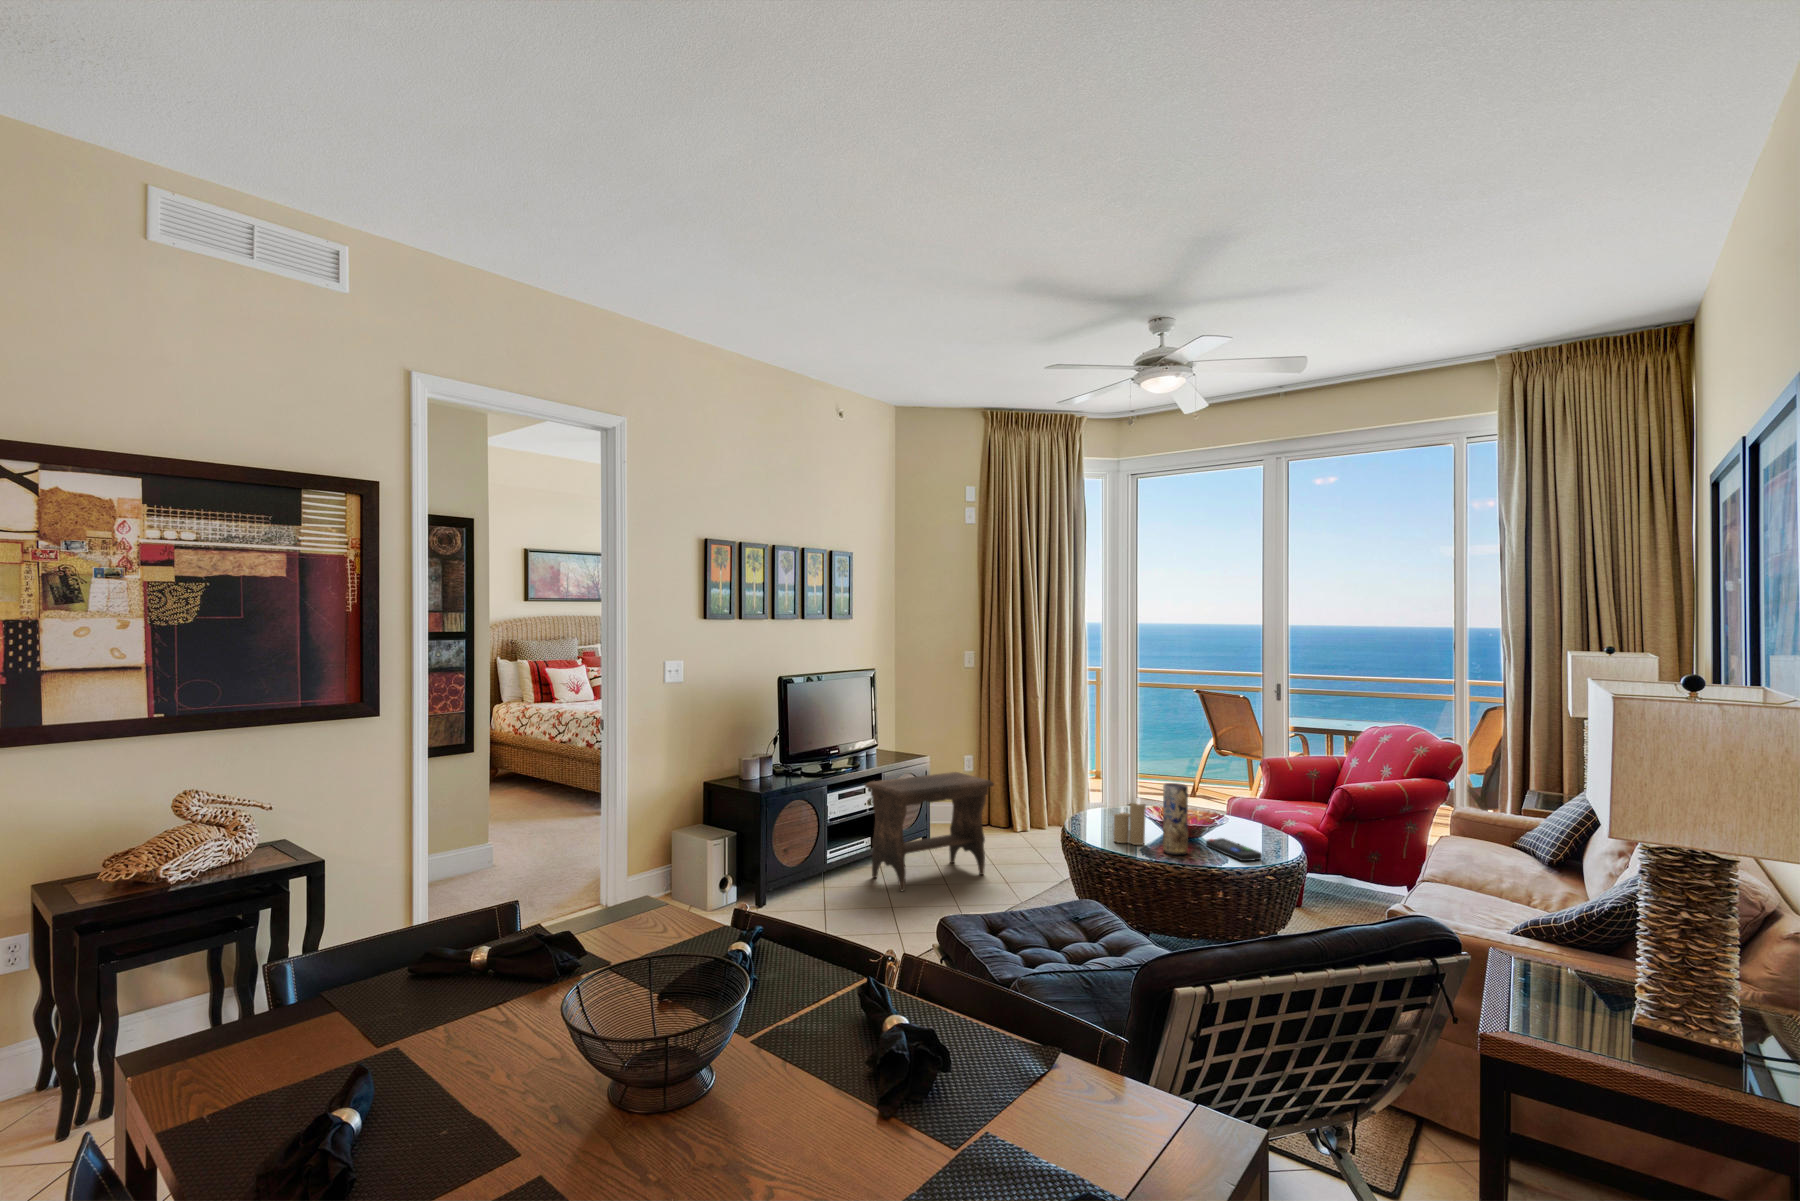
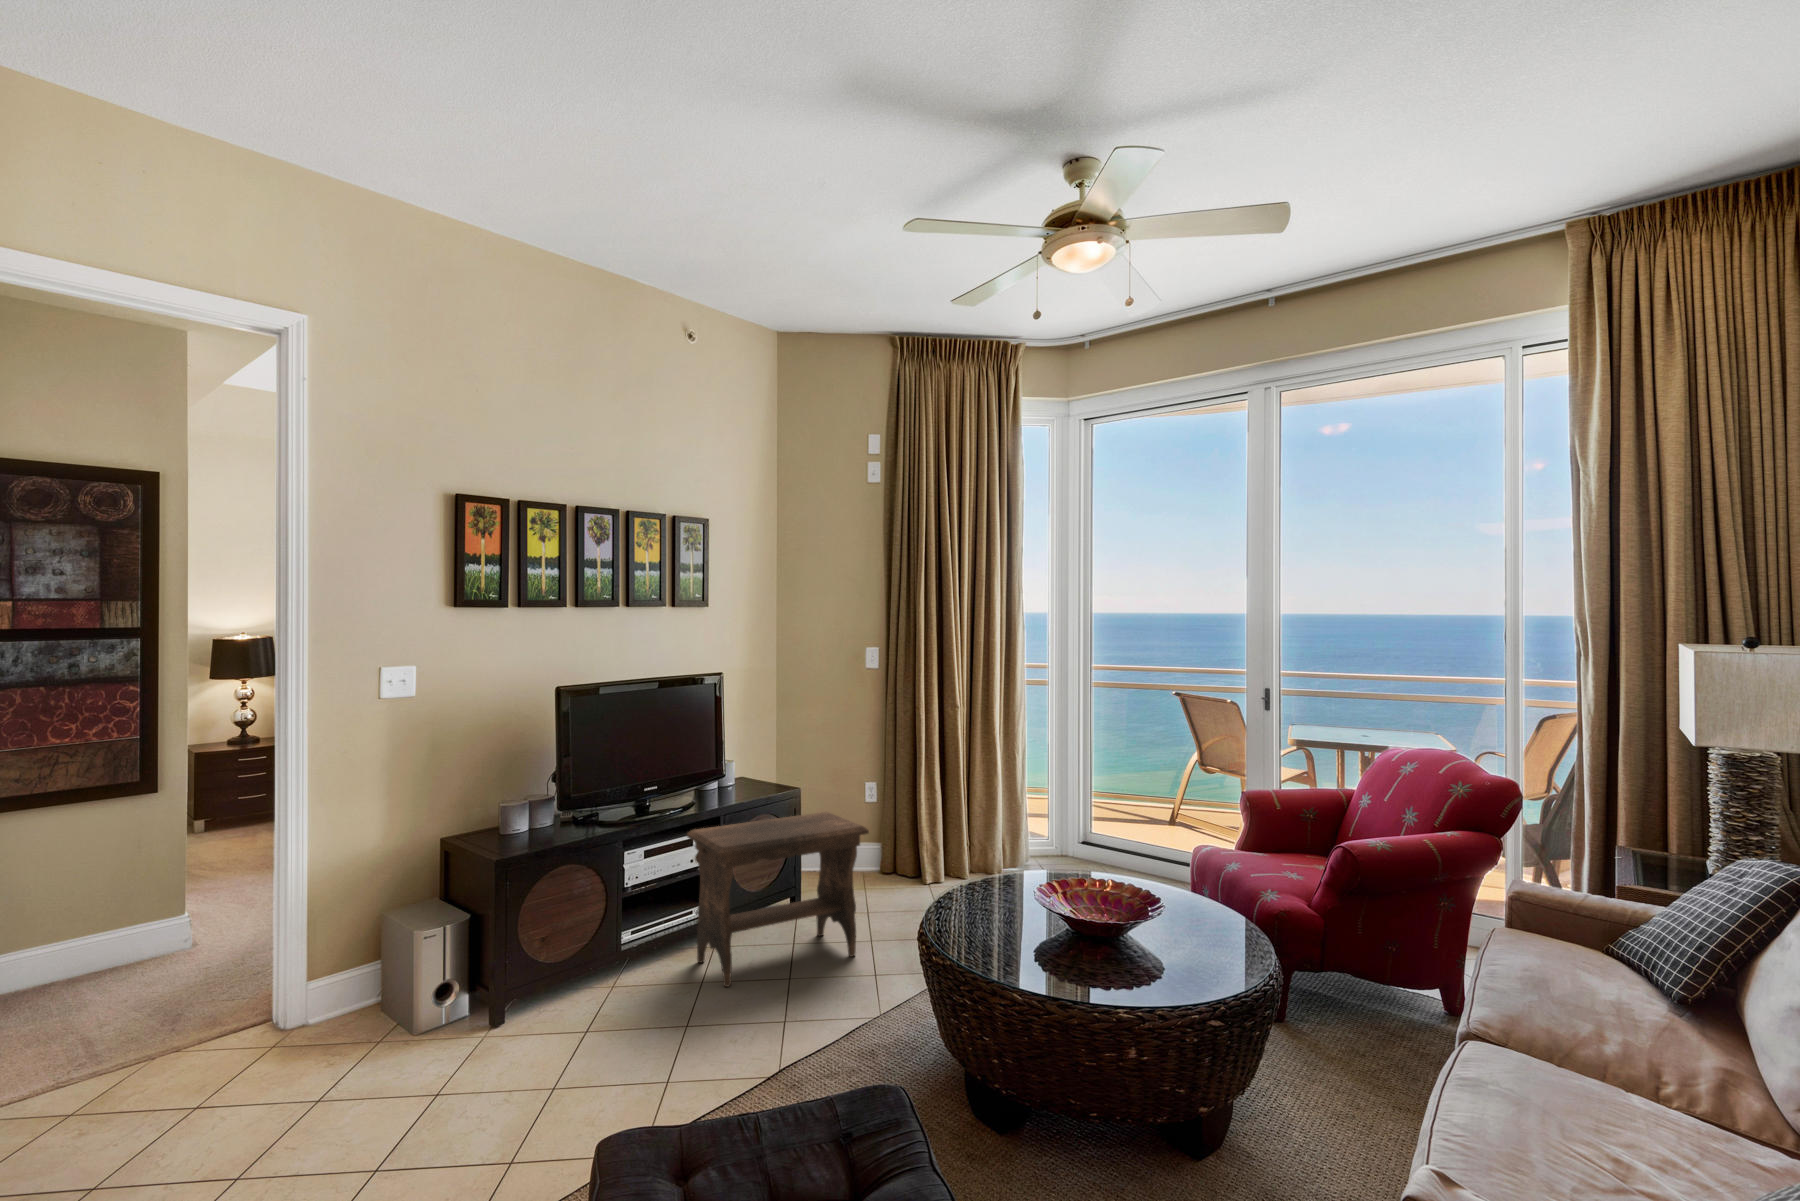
vase: present [1163,783,1188,855] -> none [1054,855,1093,974]
candle: present [1113,798,1146,845] -> none [984,875,1033,952]
remote control: present [1206,838,1262,861] -> none [1127,940,1210,988]

